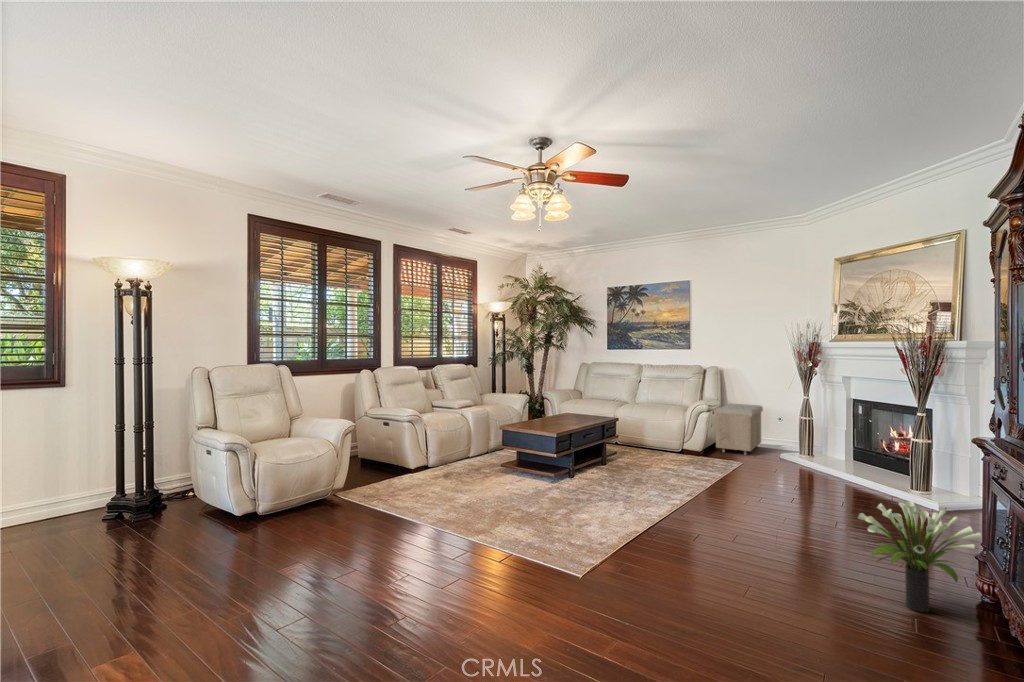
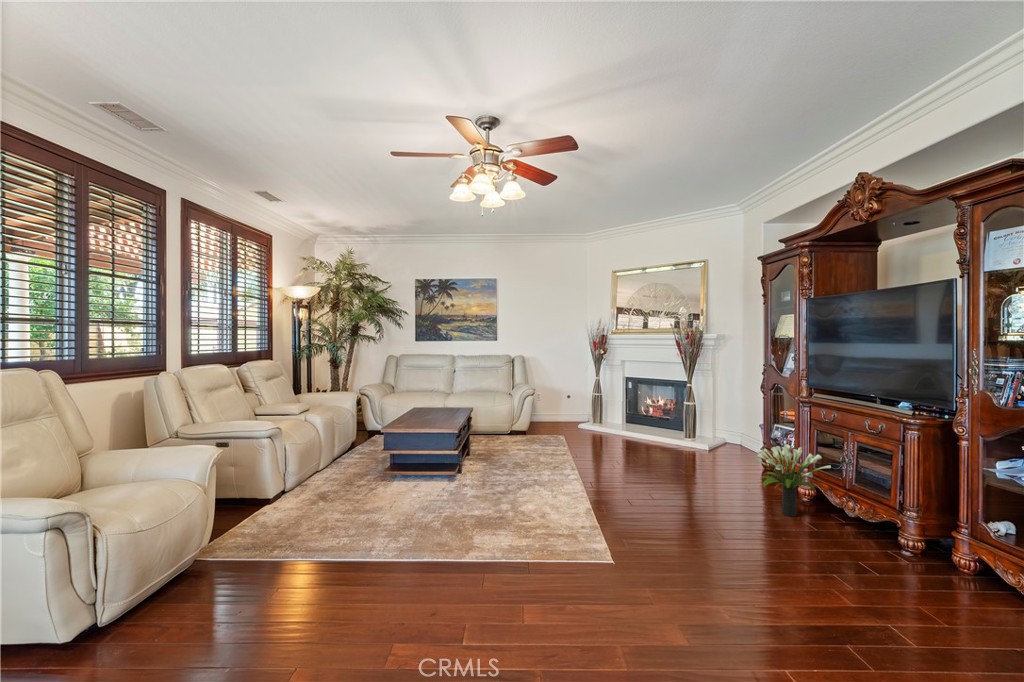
storage bench: present [716,404,763,455] -> none [530,386,561,428]

